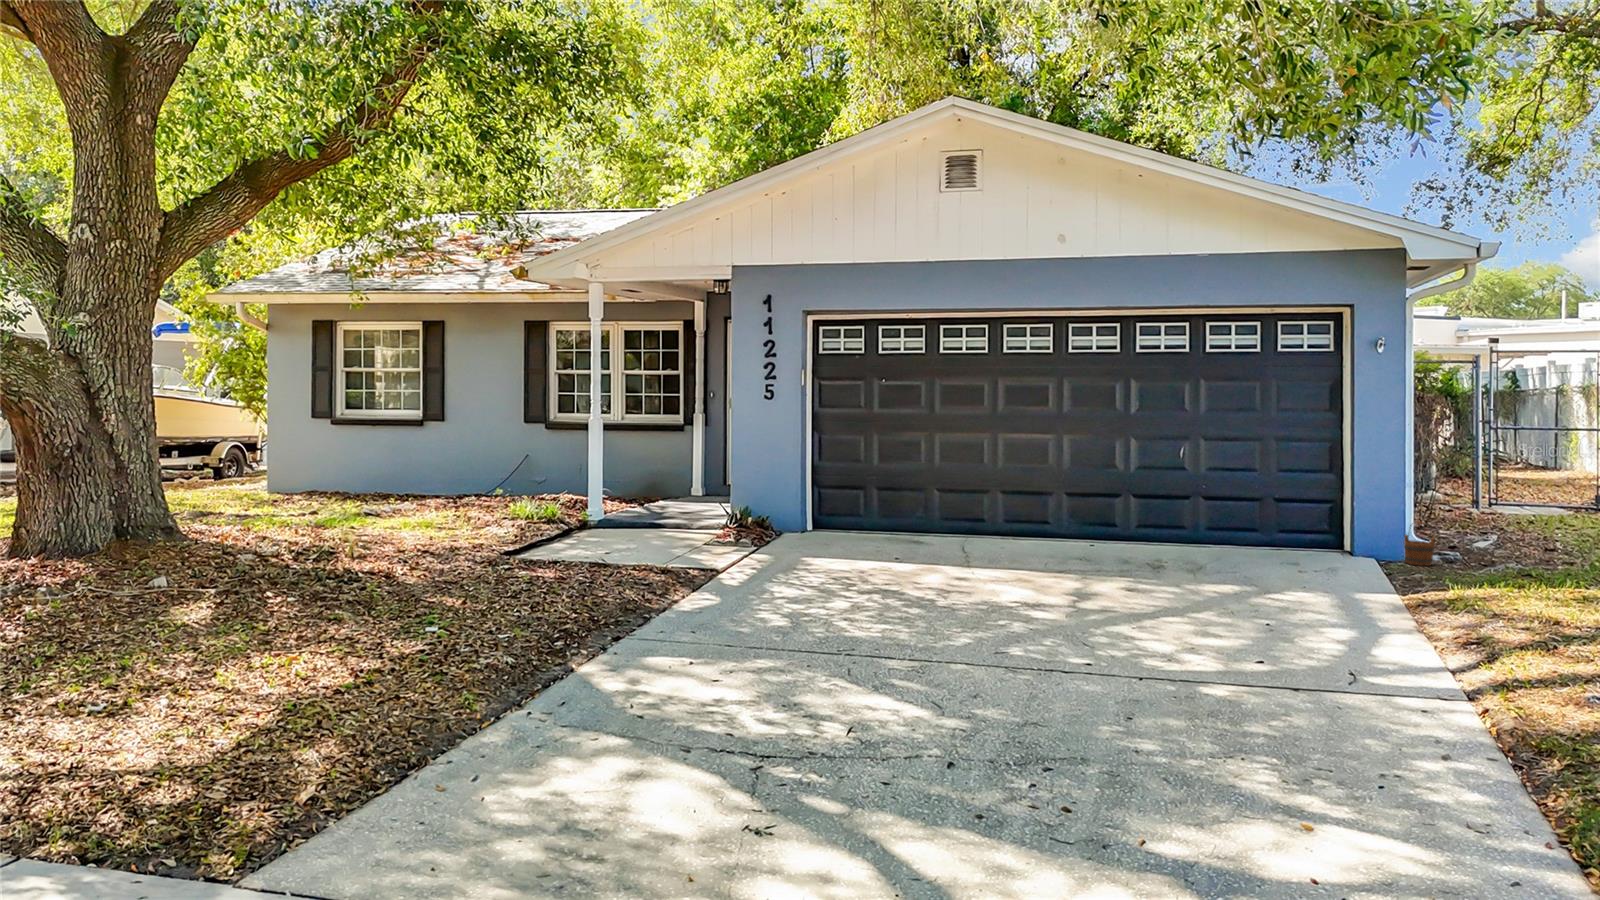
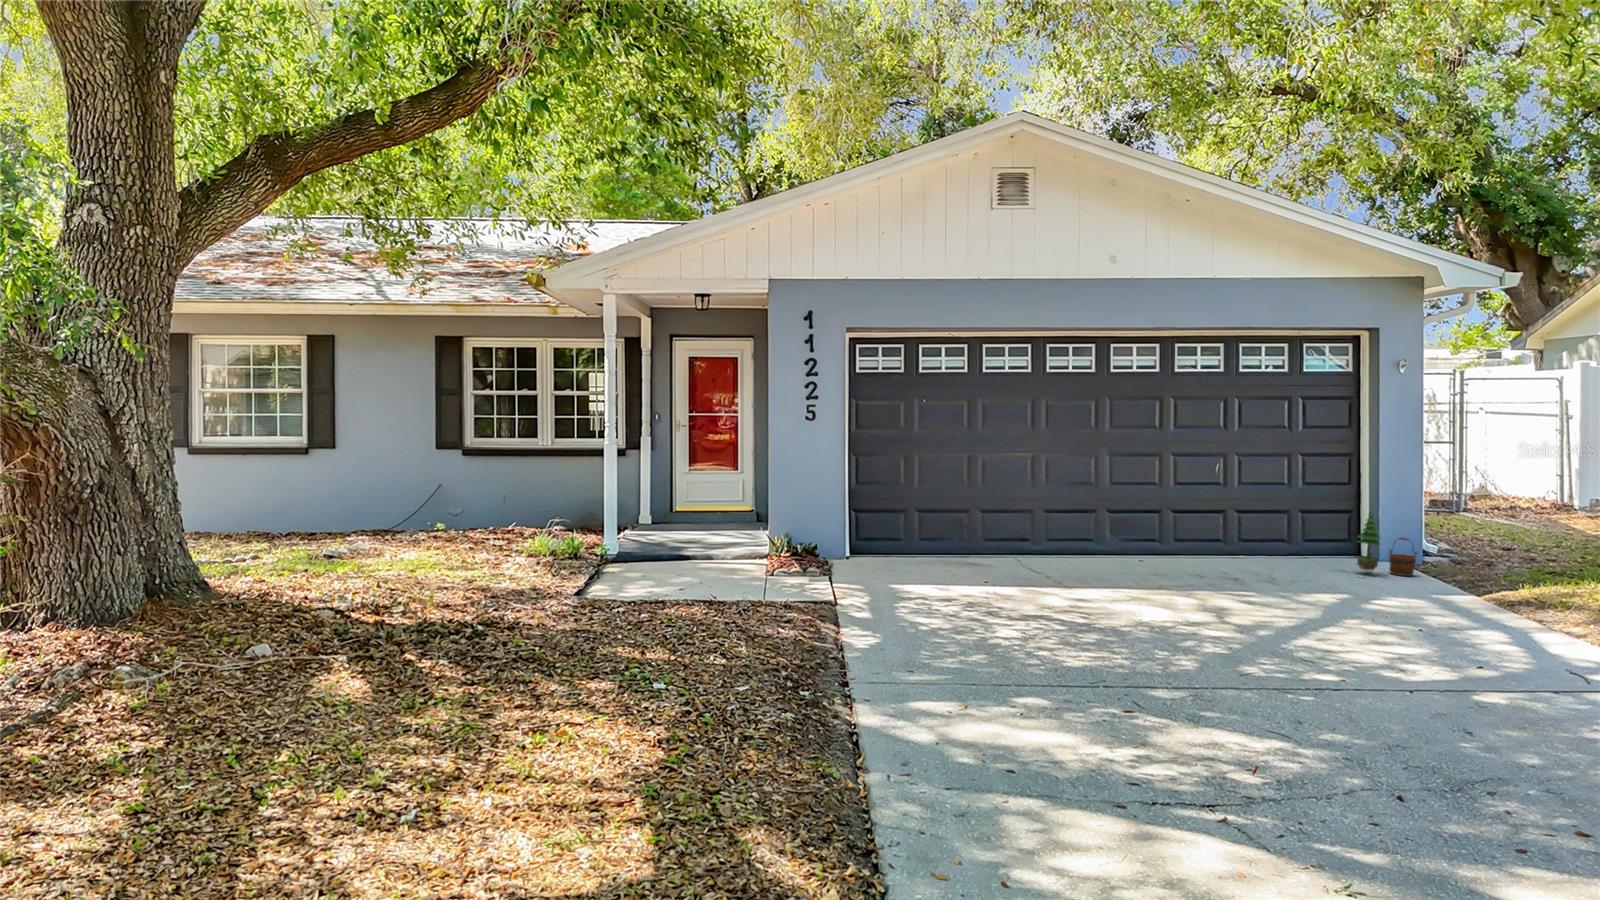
potted tree: none [1360,490,1390,562] -> present [1357,512,1380,574]

